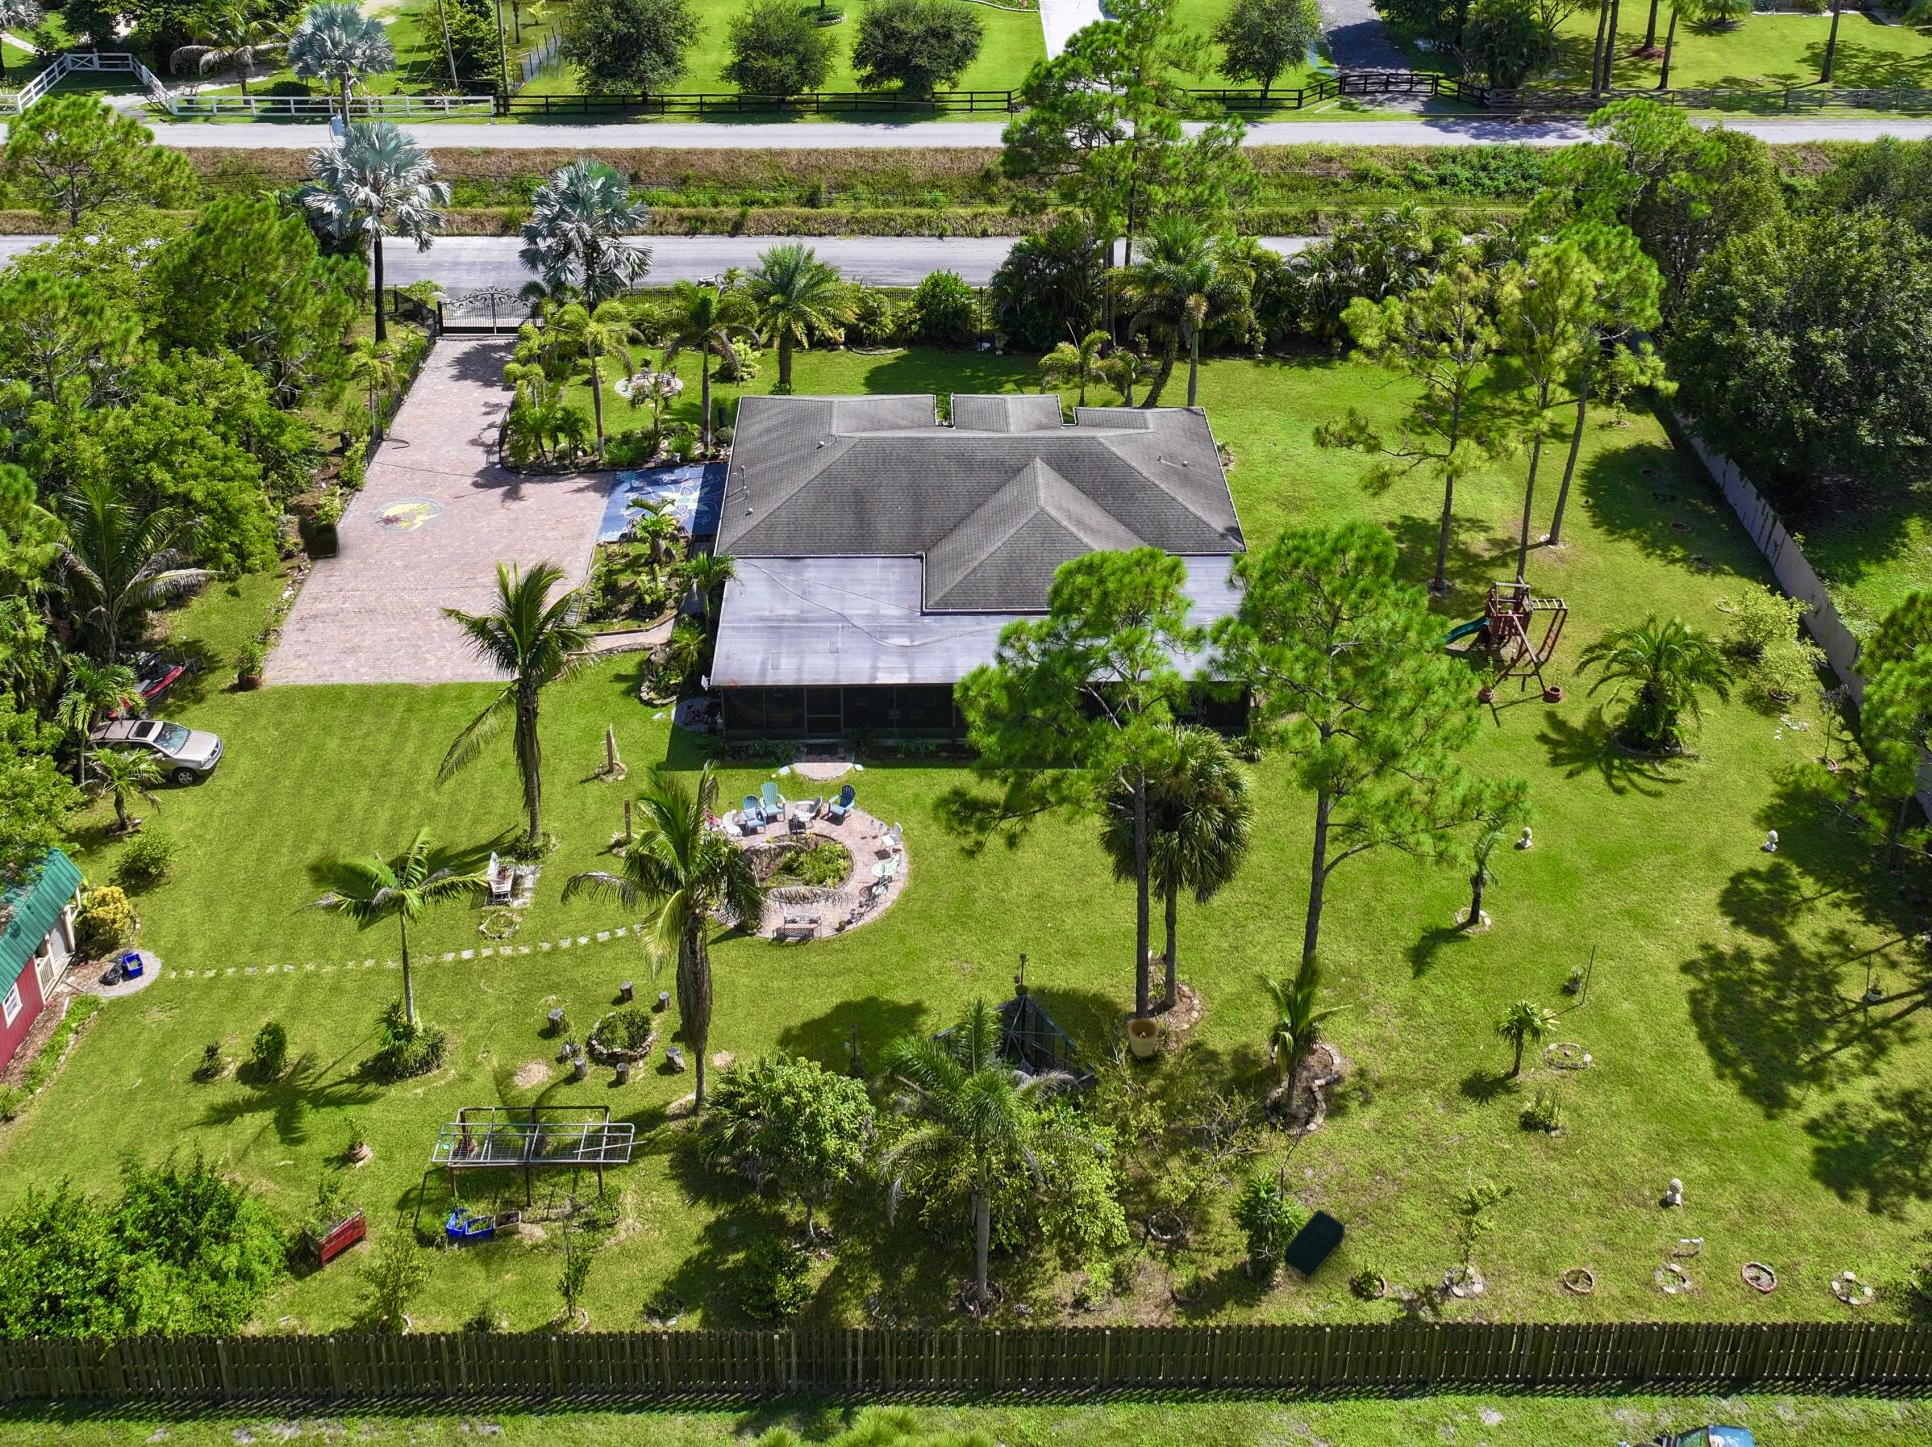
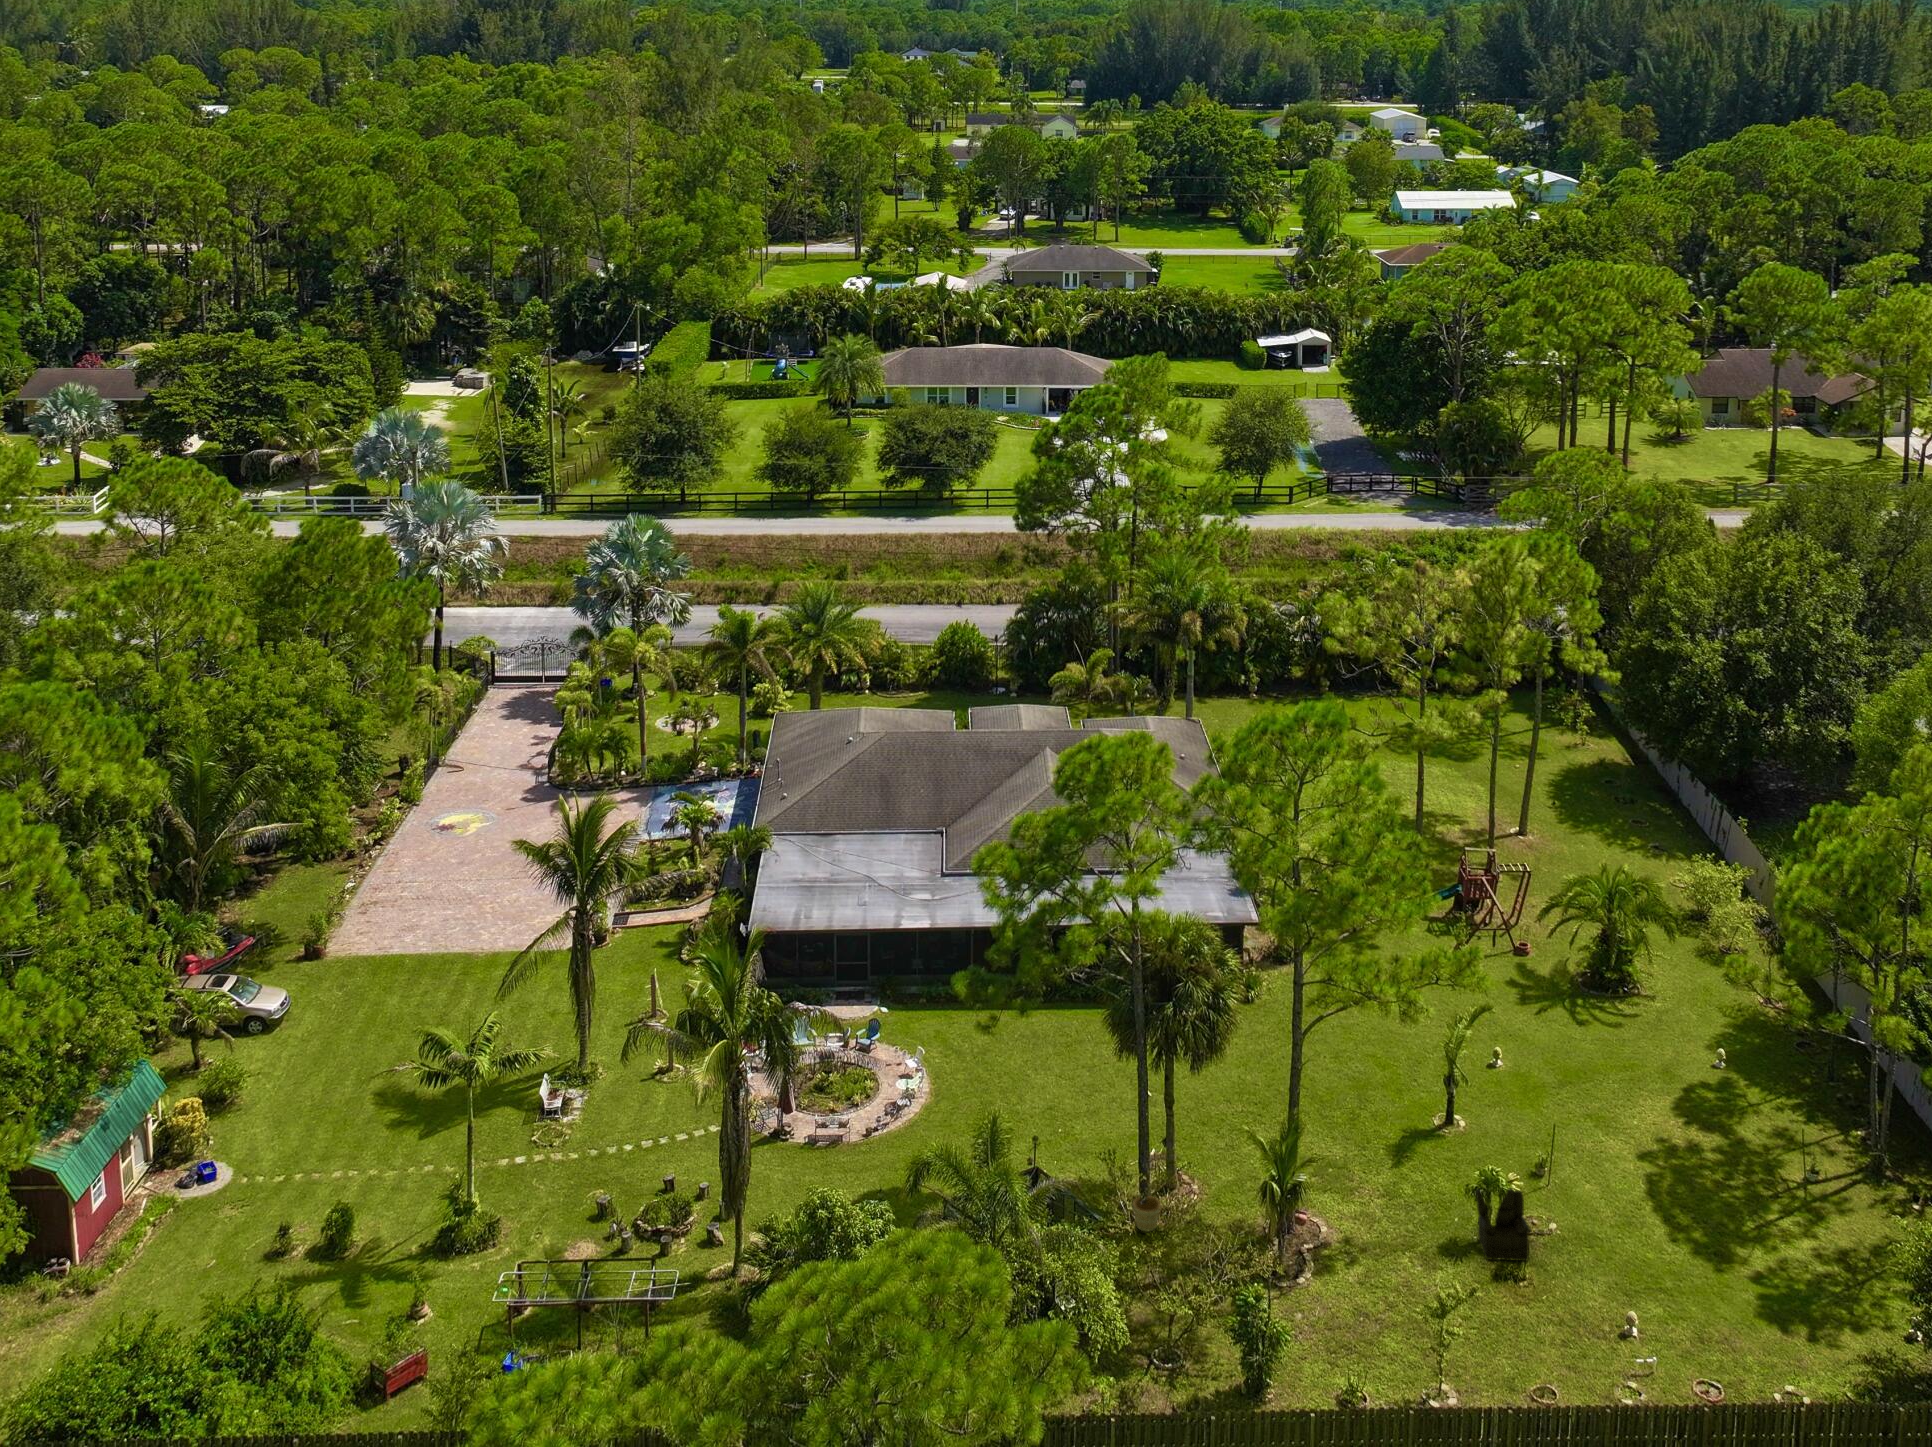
chair: present [297,515,339,558] -> present [1476,1189,1530,1261]
bench: present [1283,1209,1345,1284] -> none [1275,1337,1331,1403]

